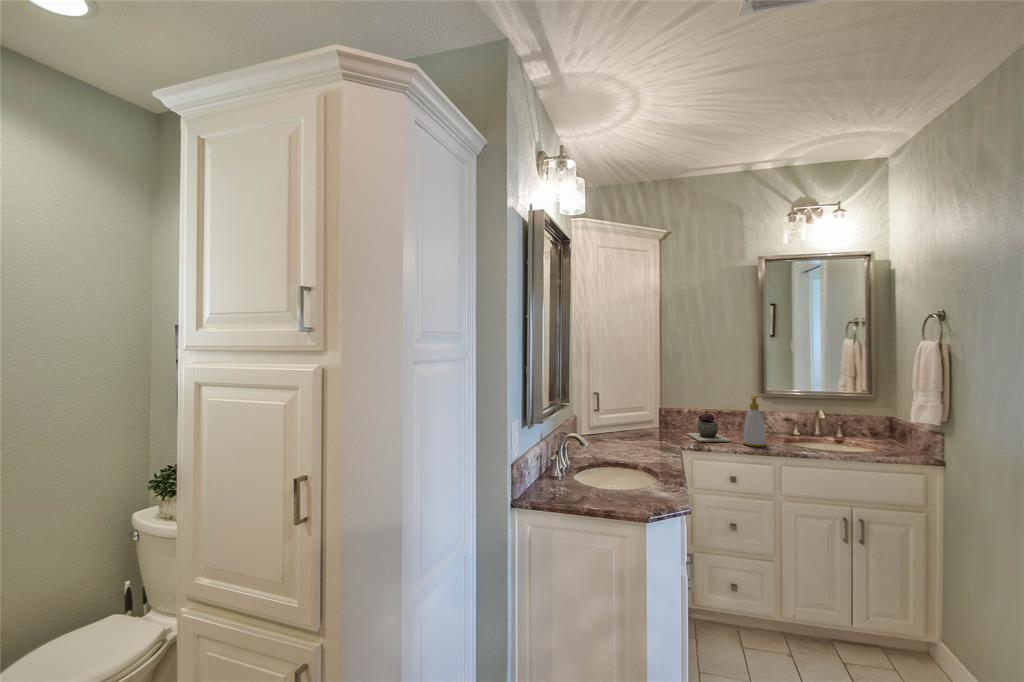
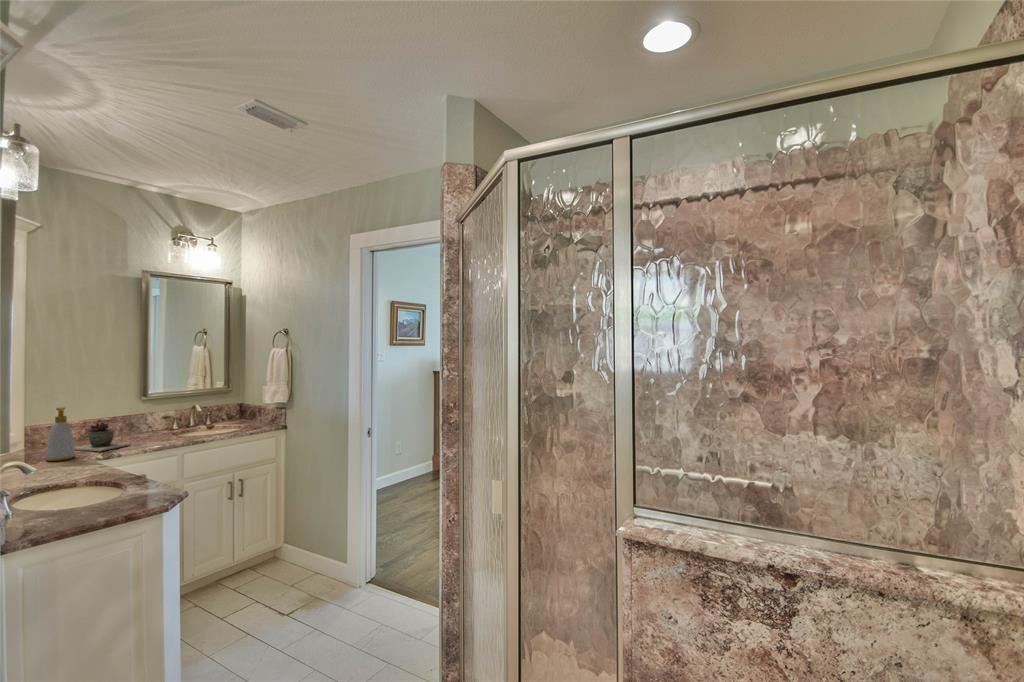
soap bottle: present [743,396,766,447] -> present [46,407,75,461]

